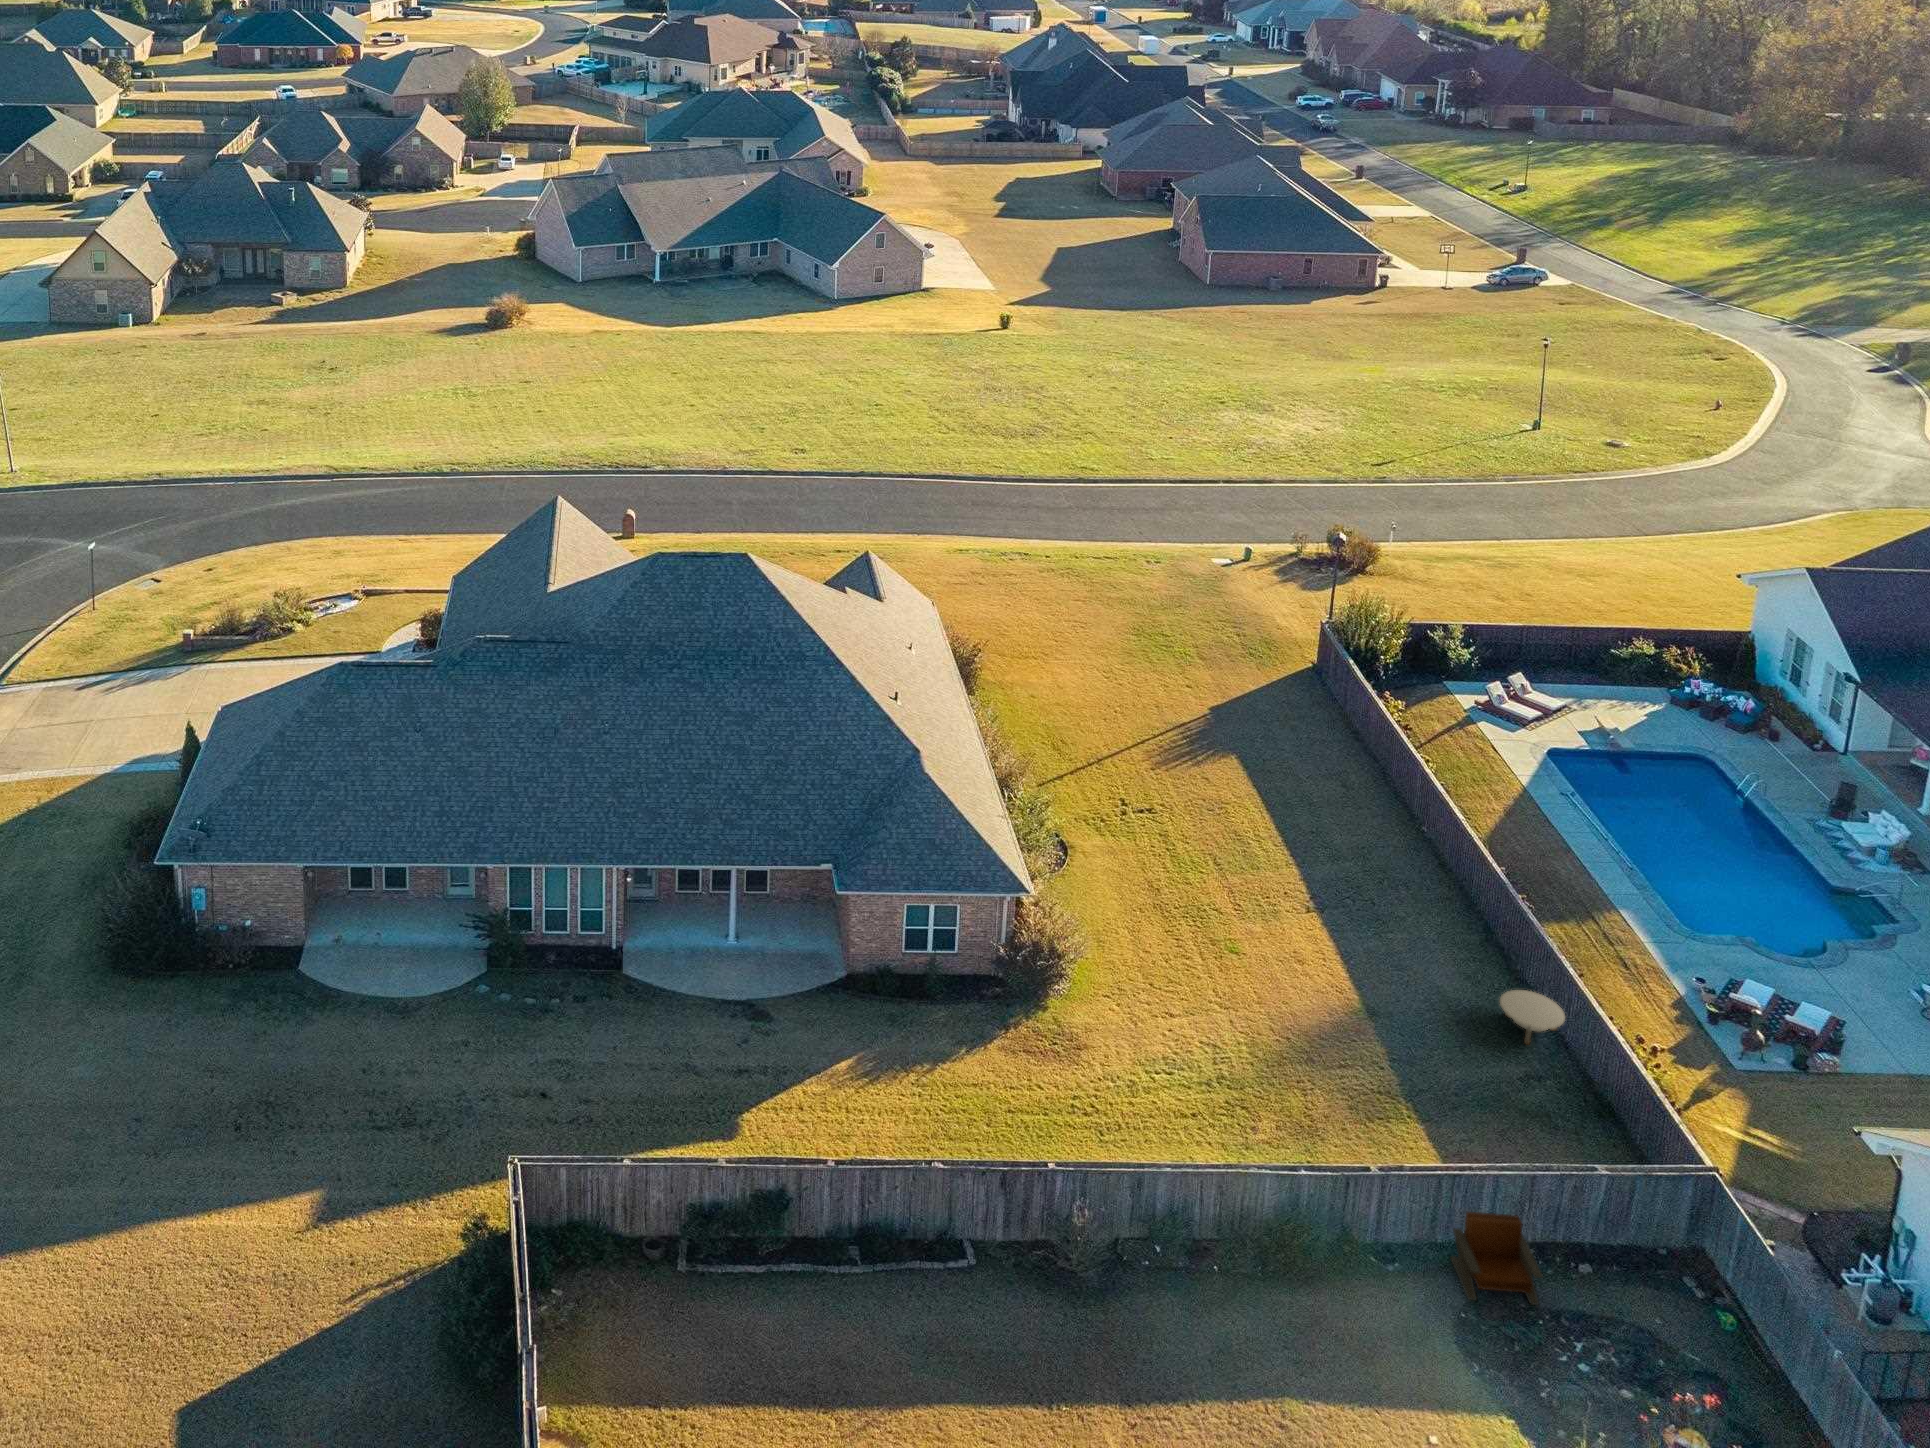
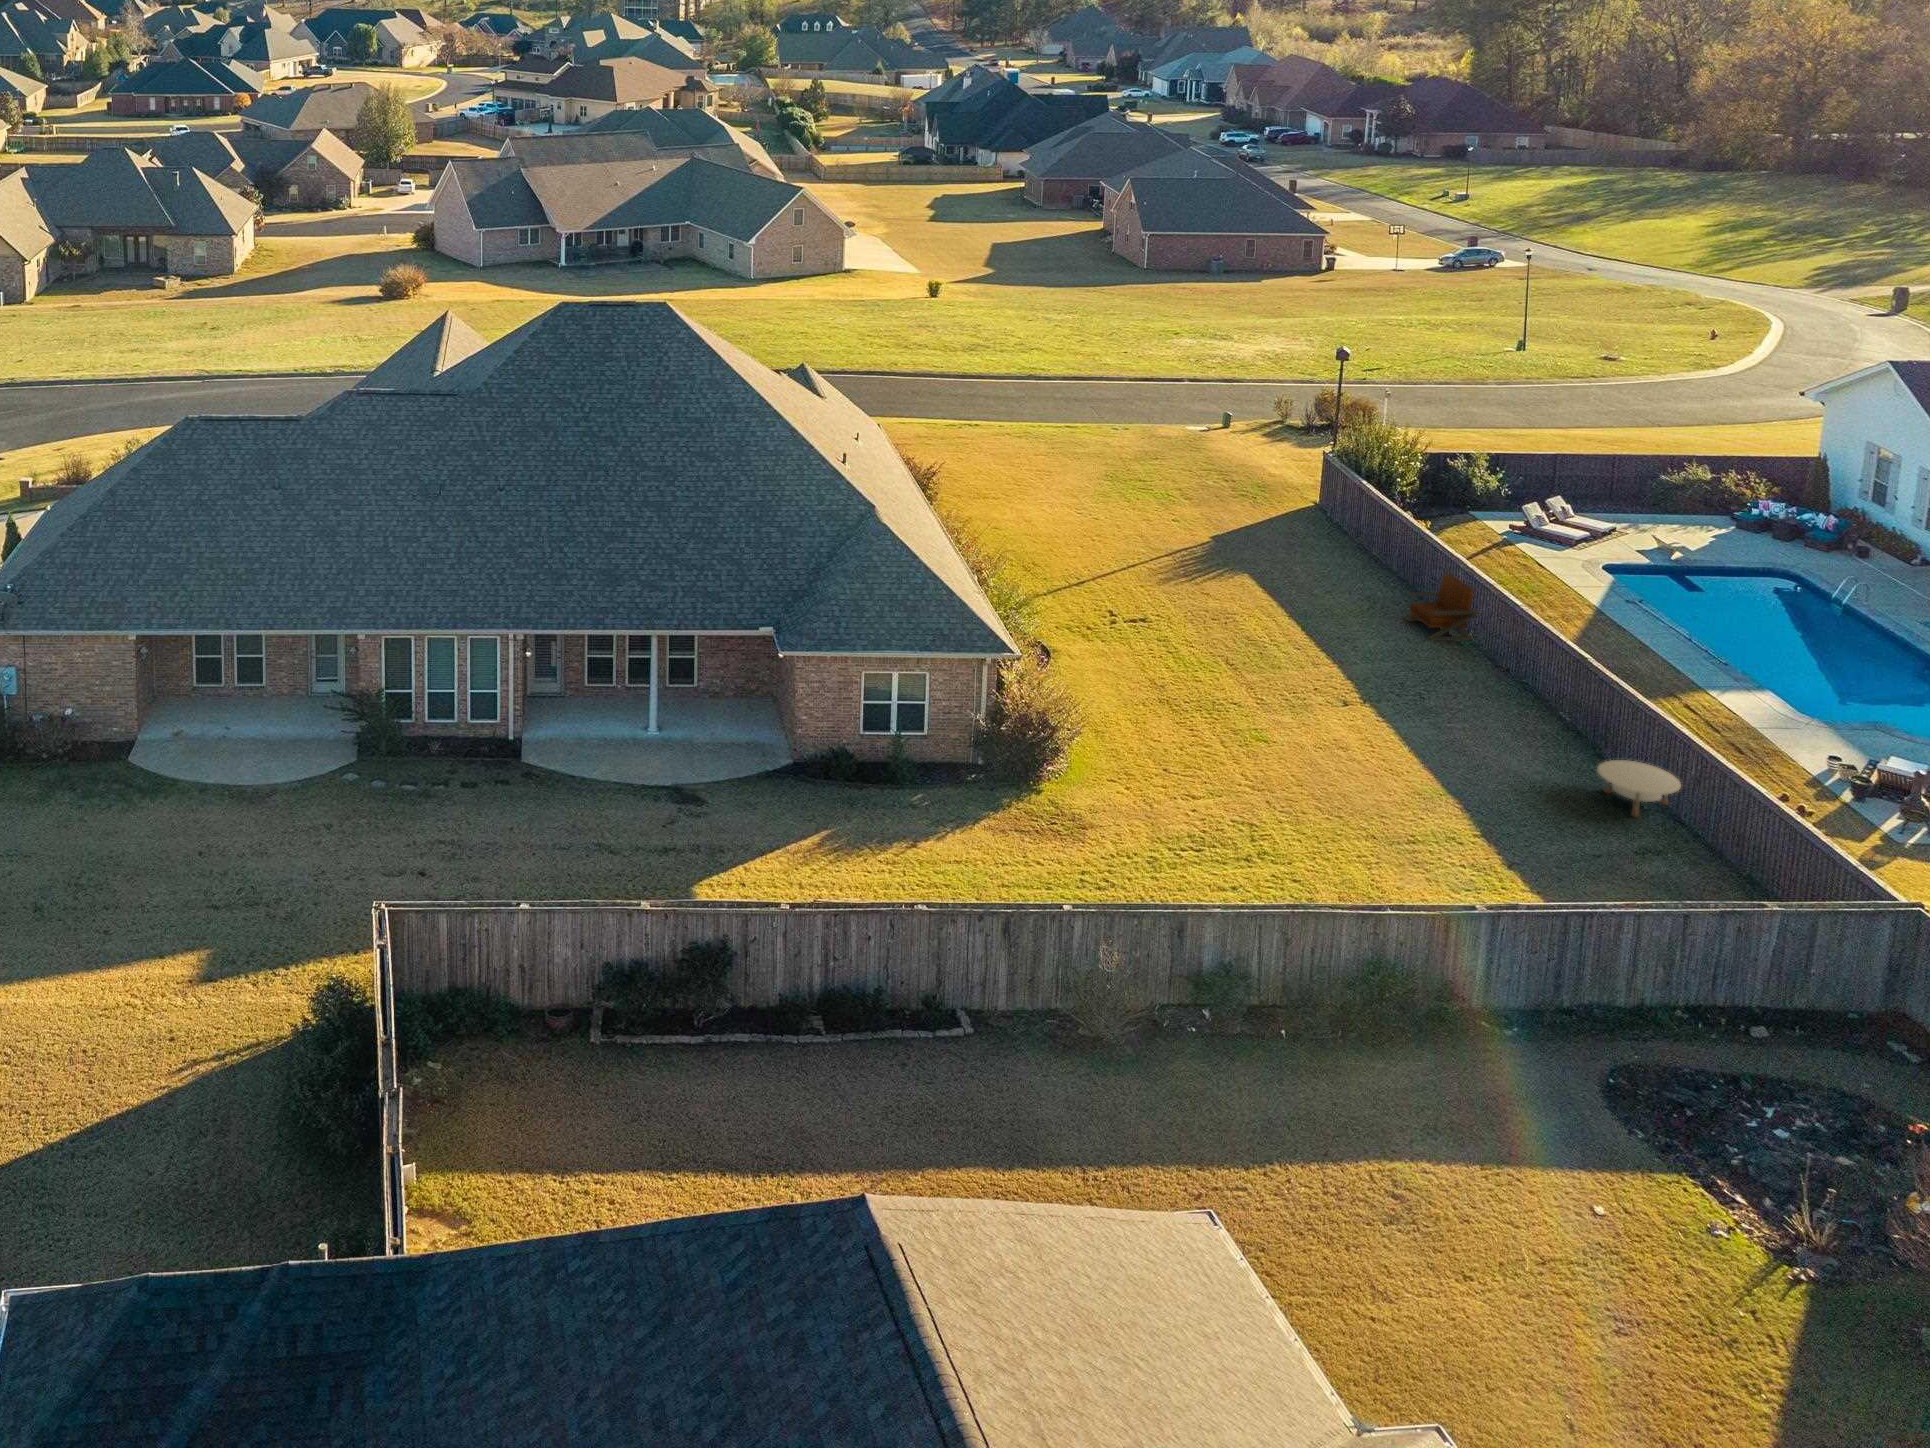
lounge chair: present [1451,1212,1543,1305] -> present [1405,574,1478,641]

